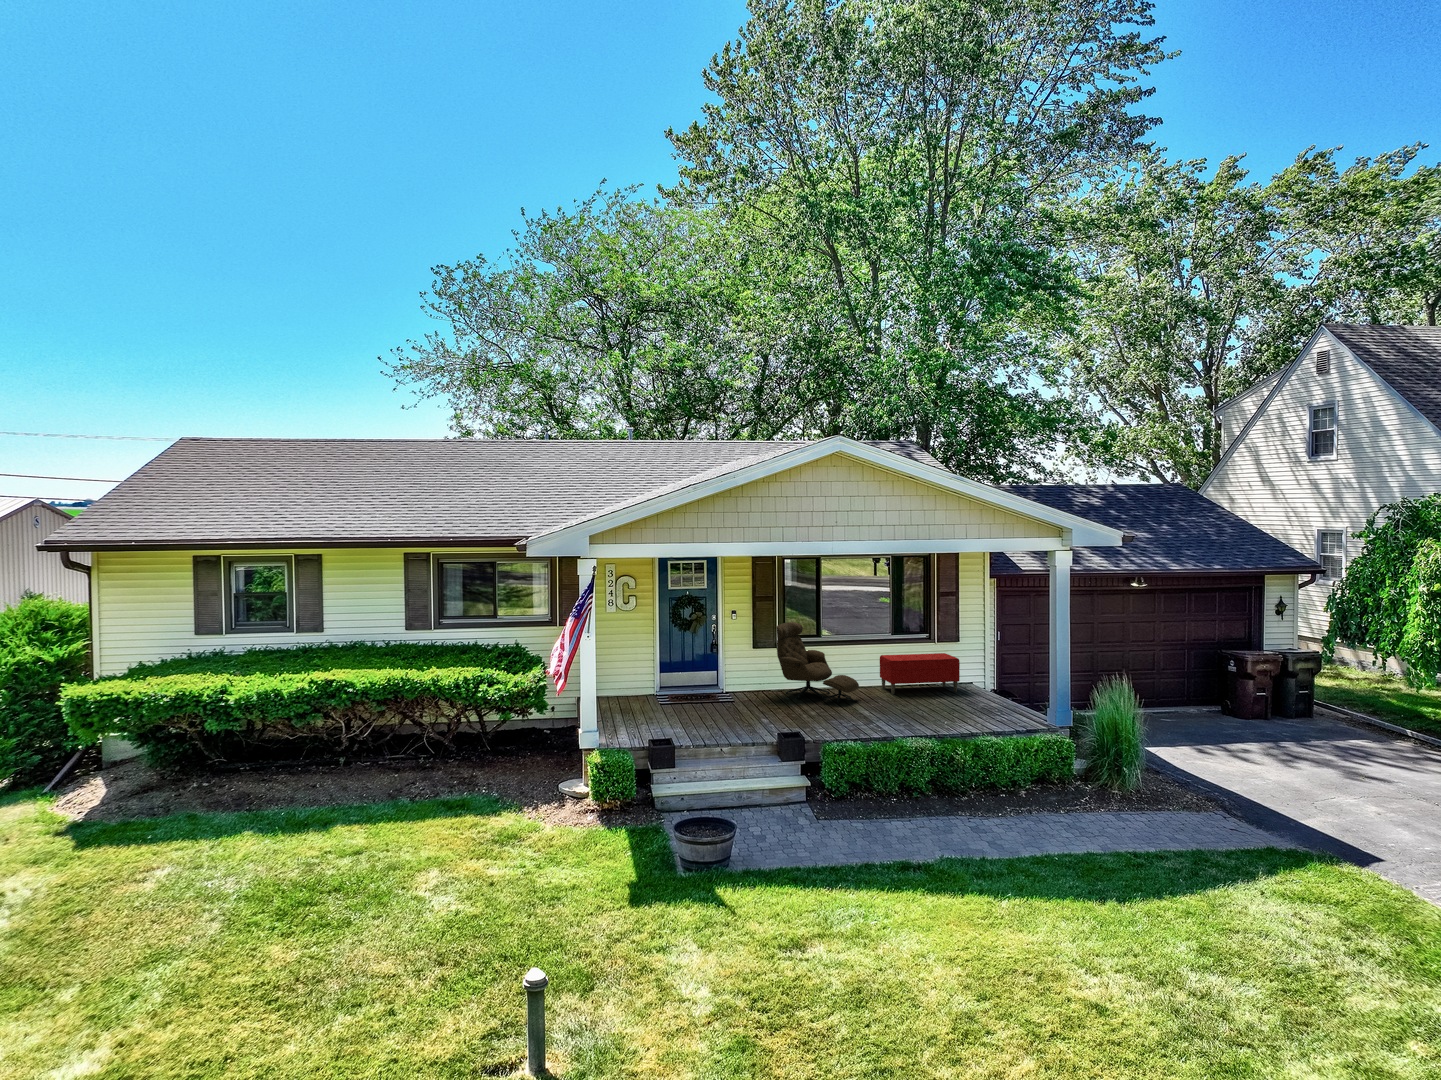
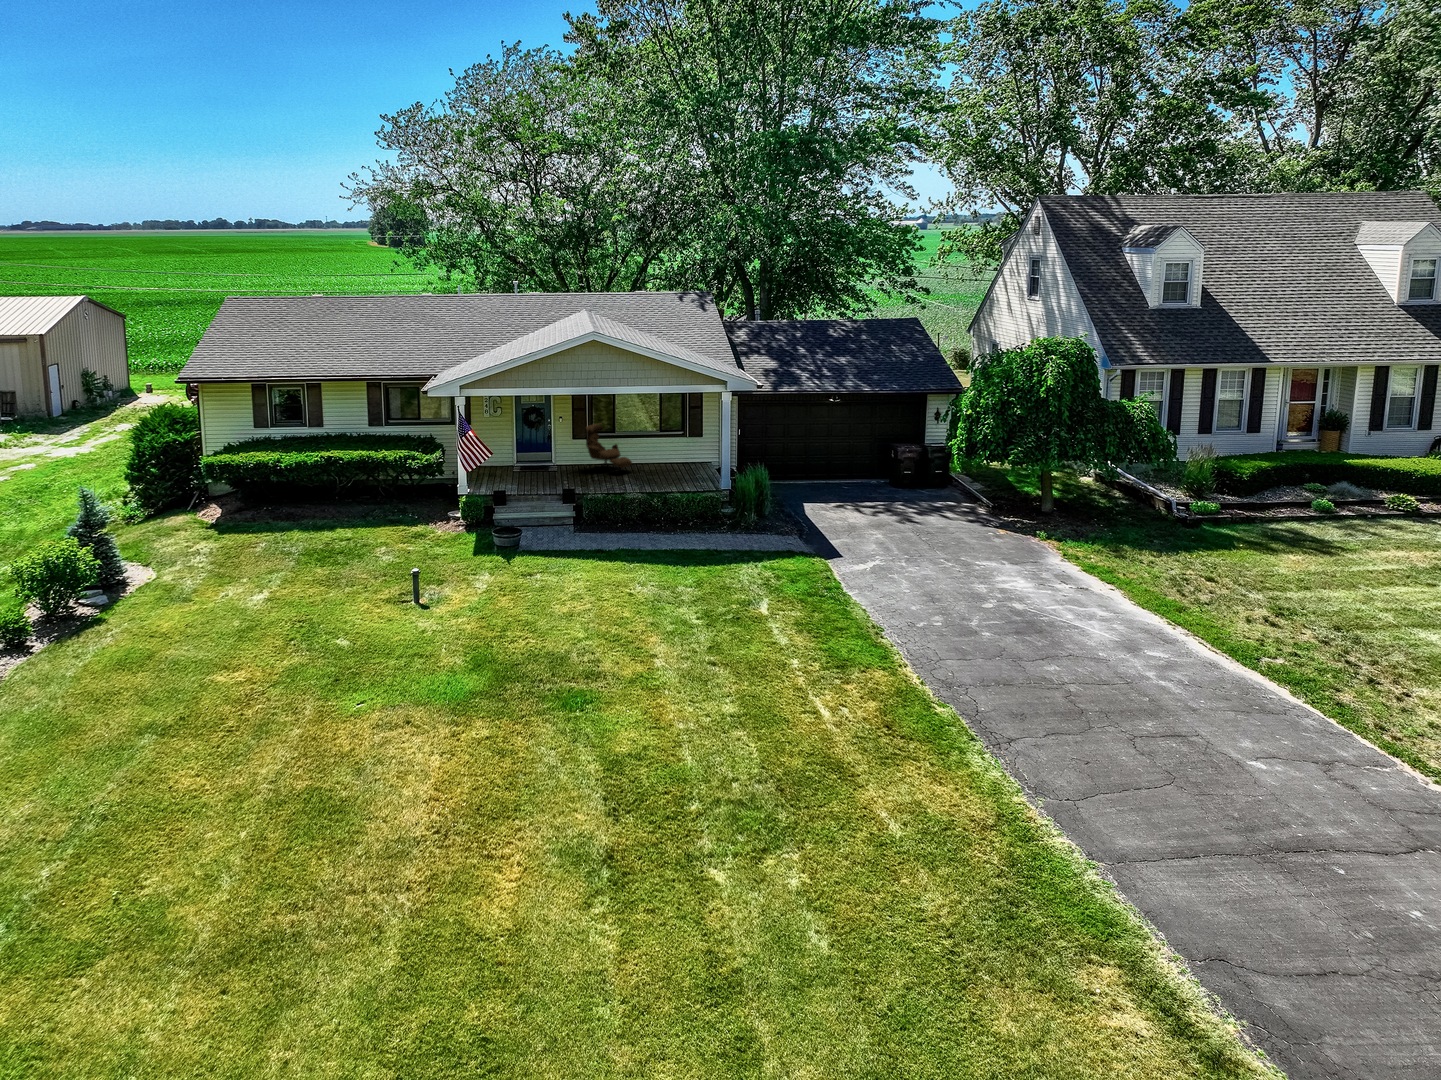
bench: present [880,653,960,694] -> none [655,444,699,469]

